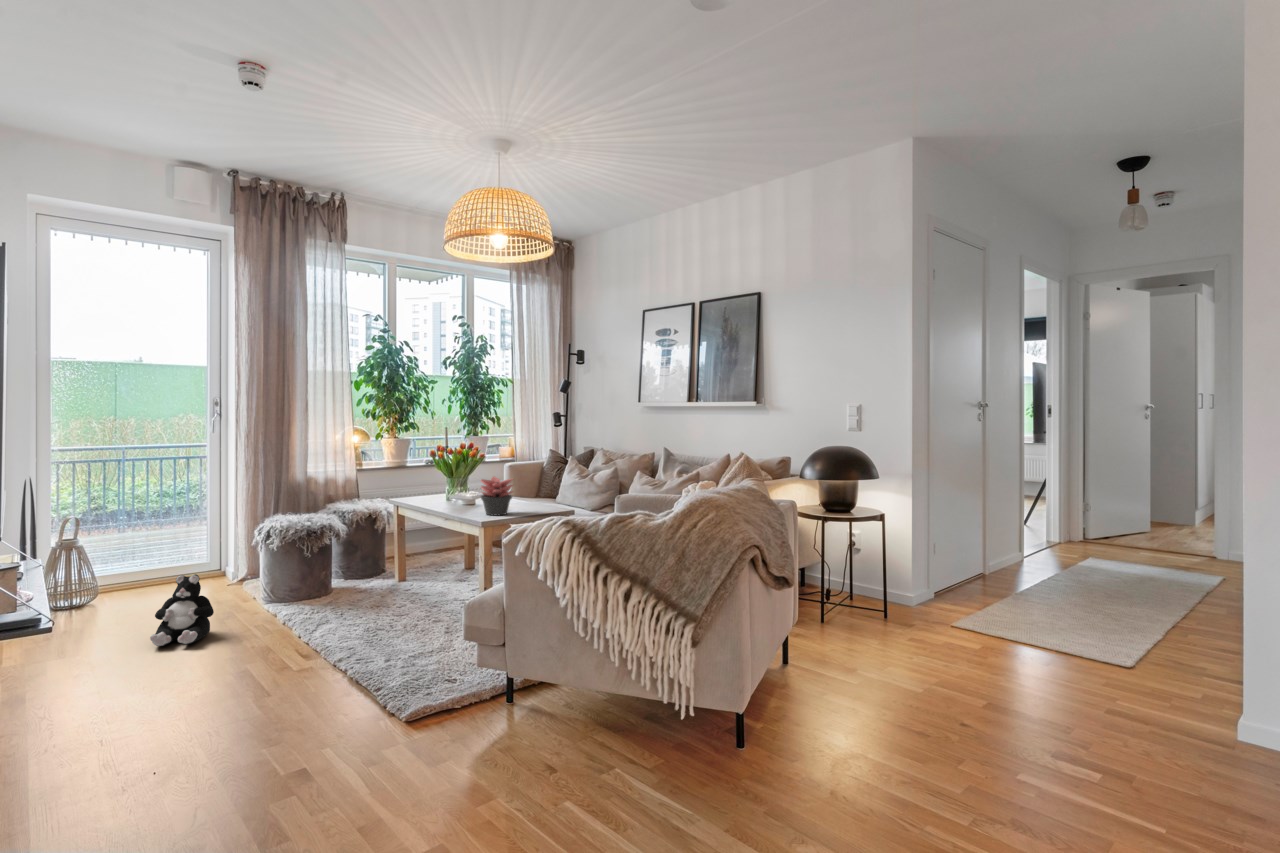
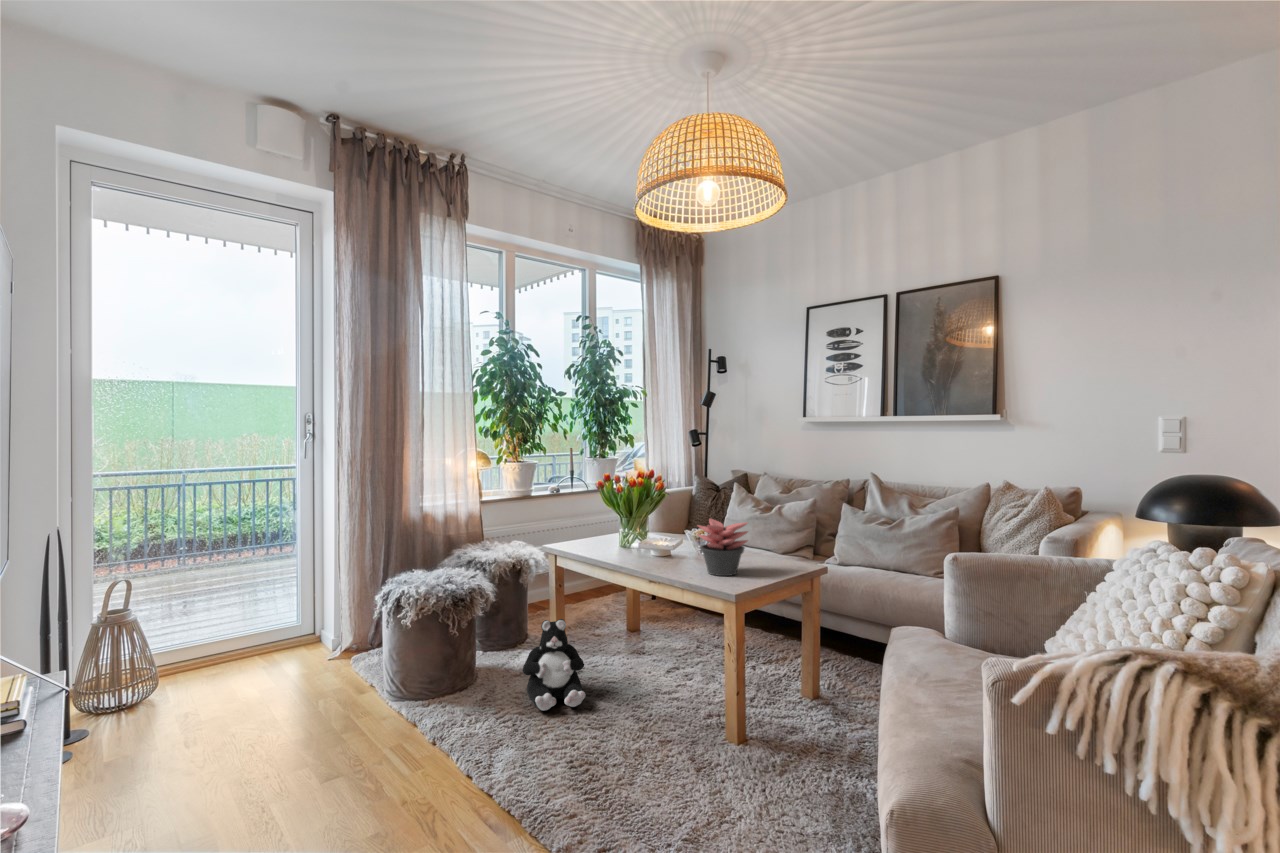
plush toy: present [150,574,214,646] -> present [523,619,585,711]

